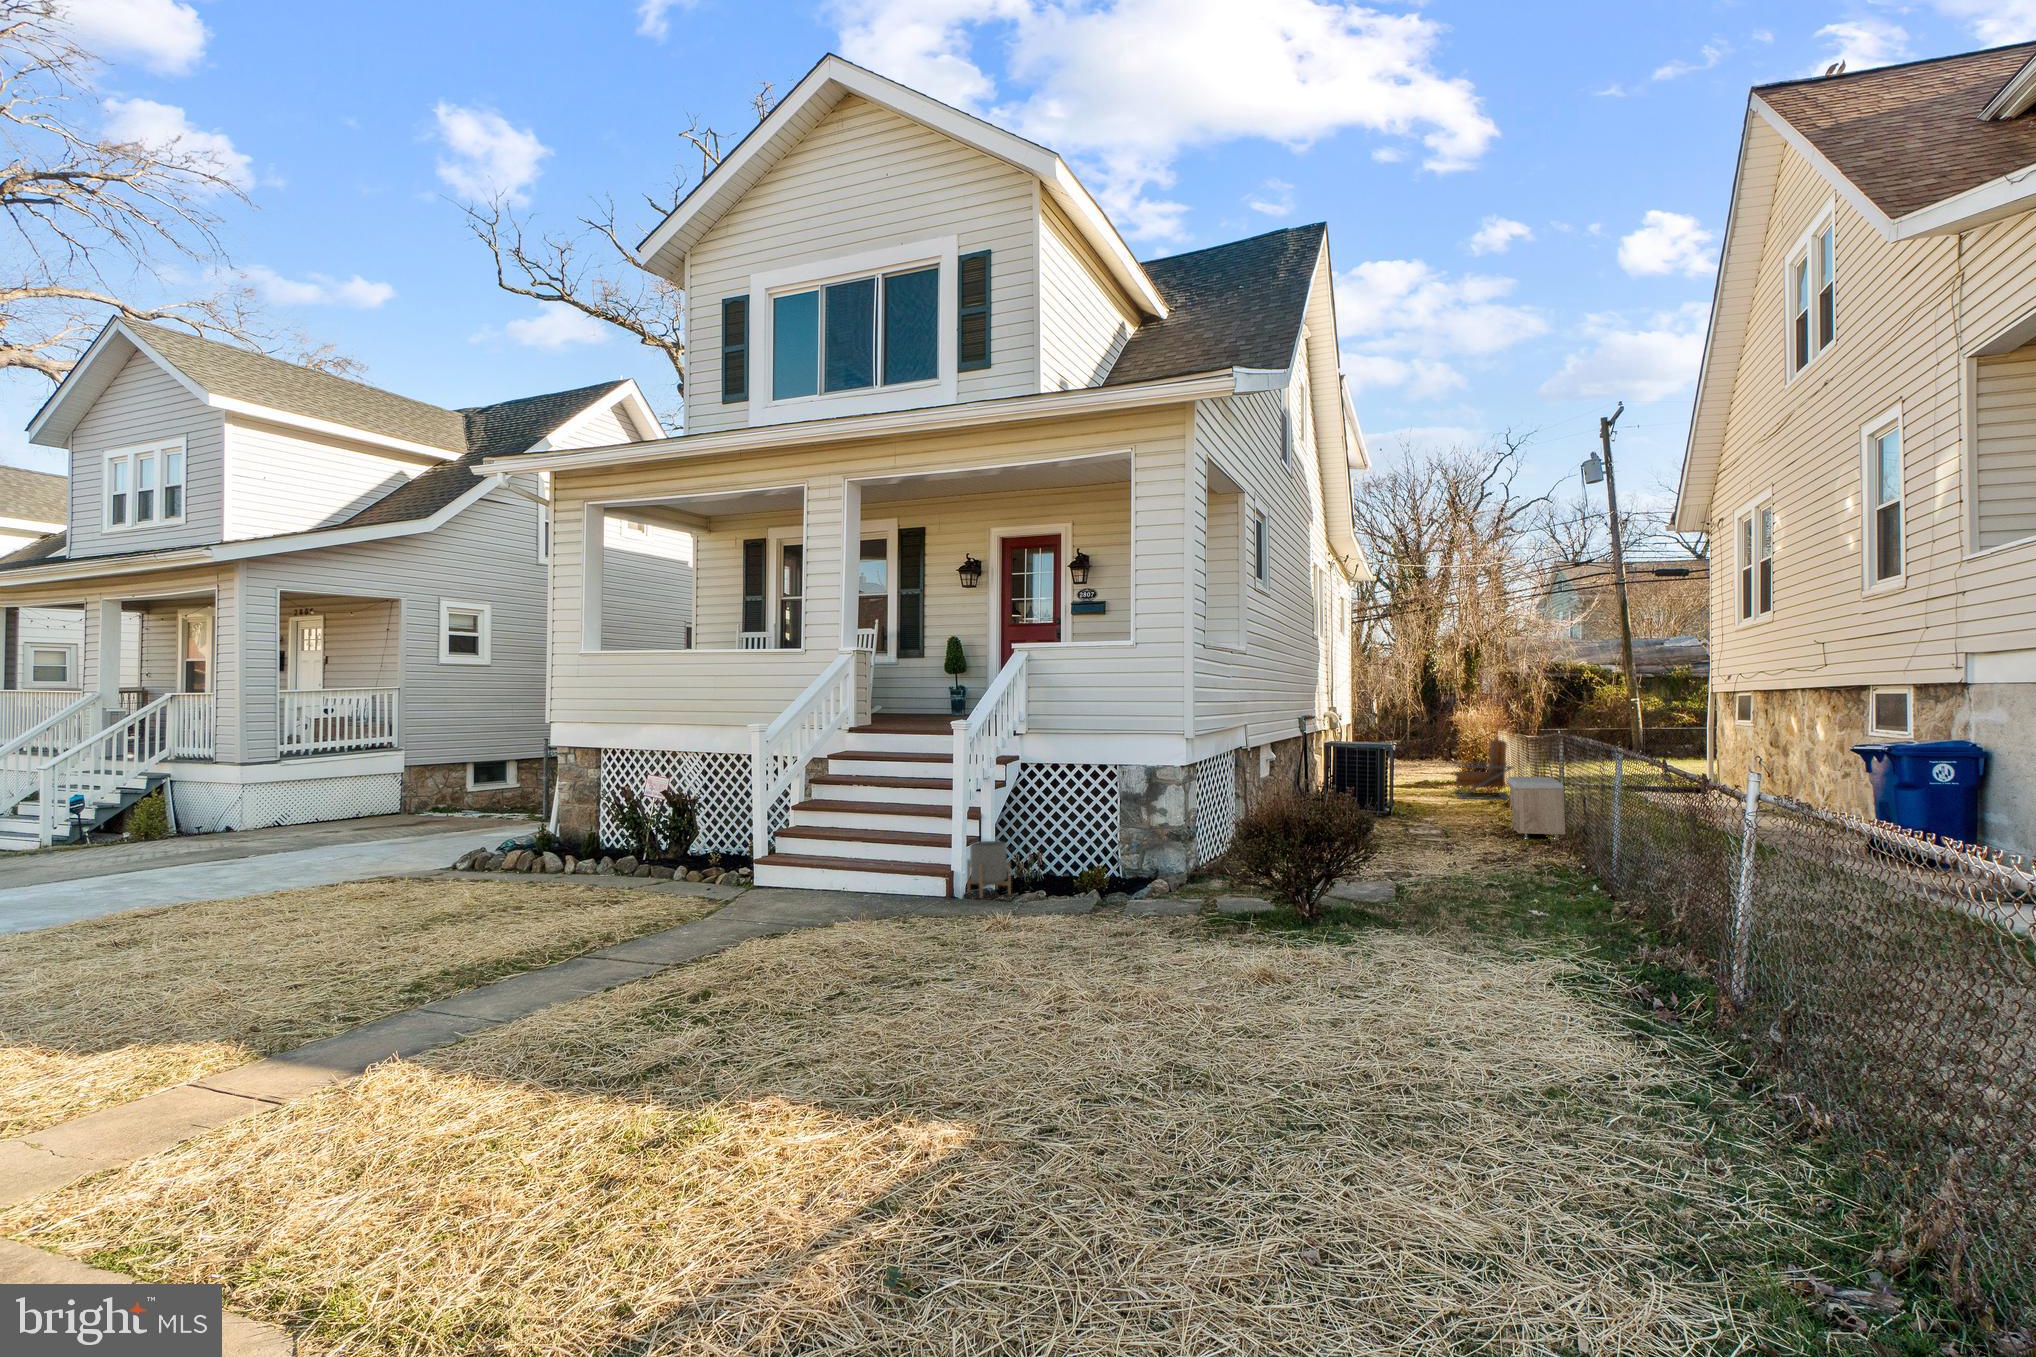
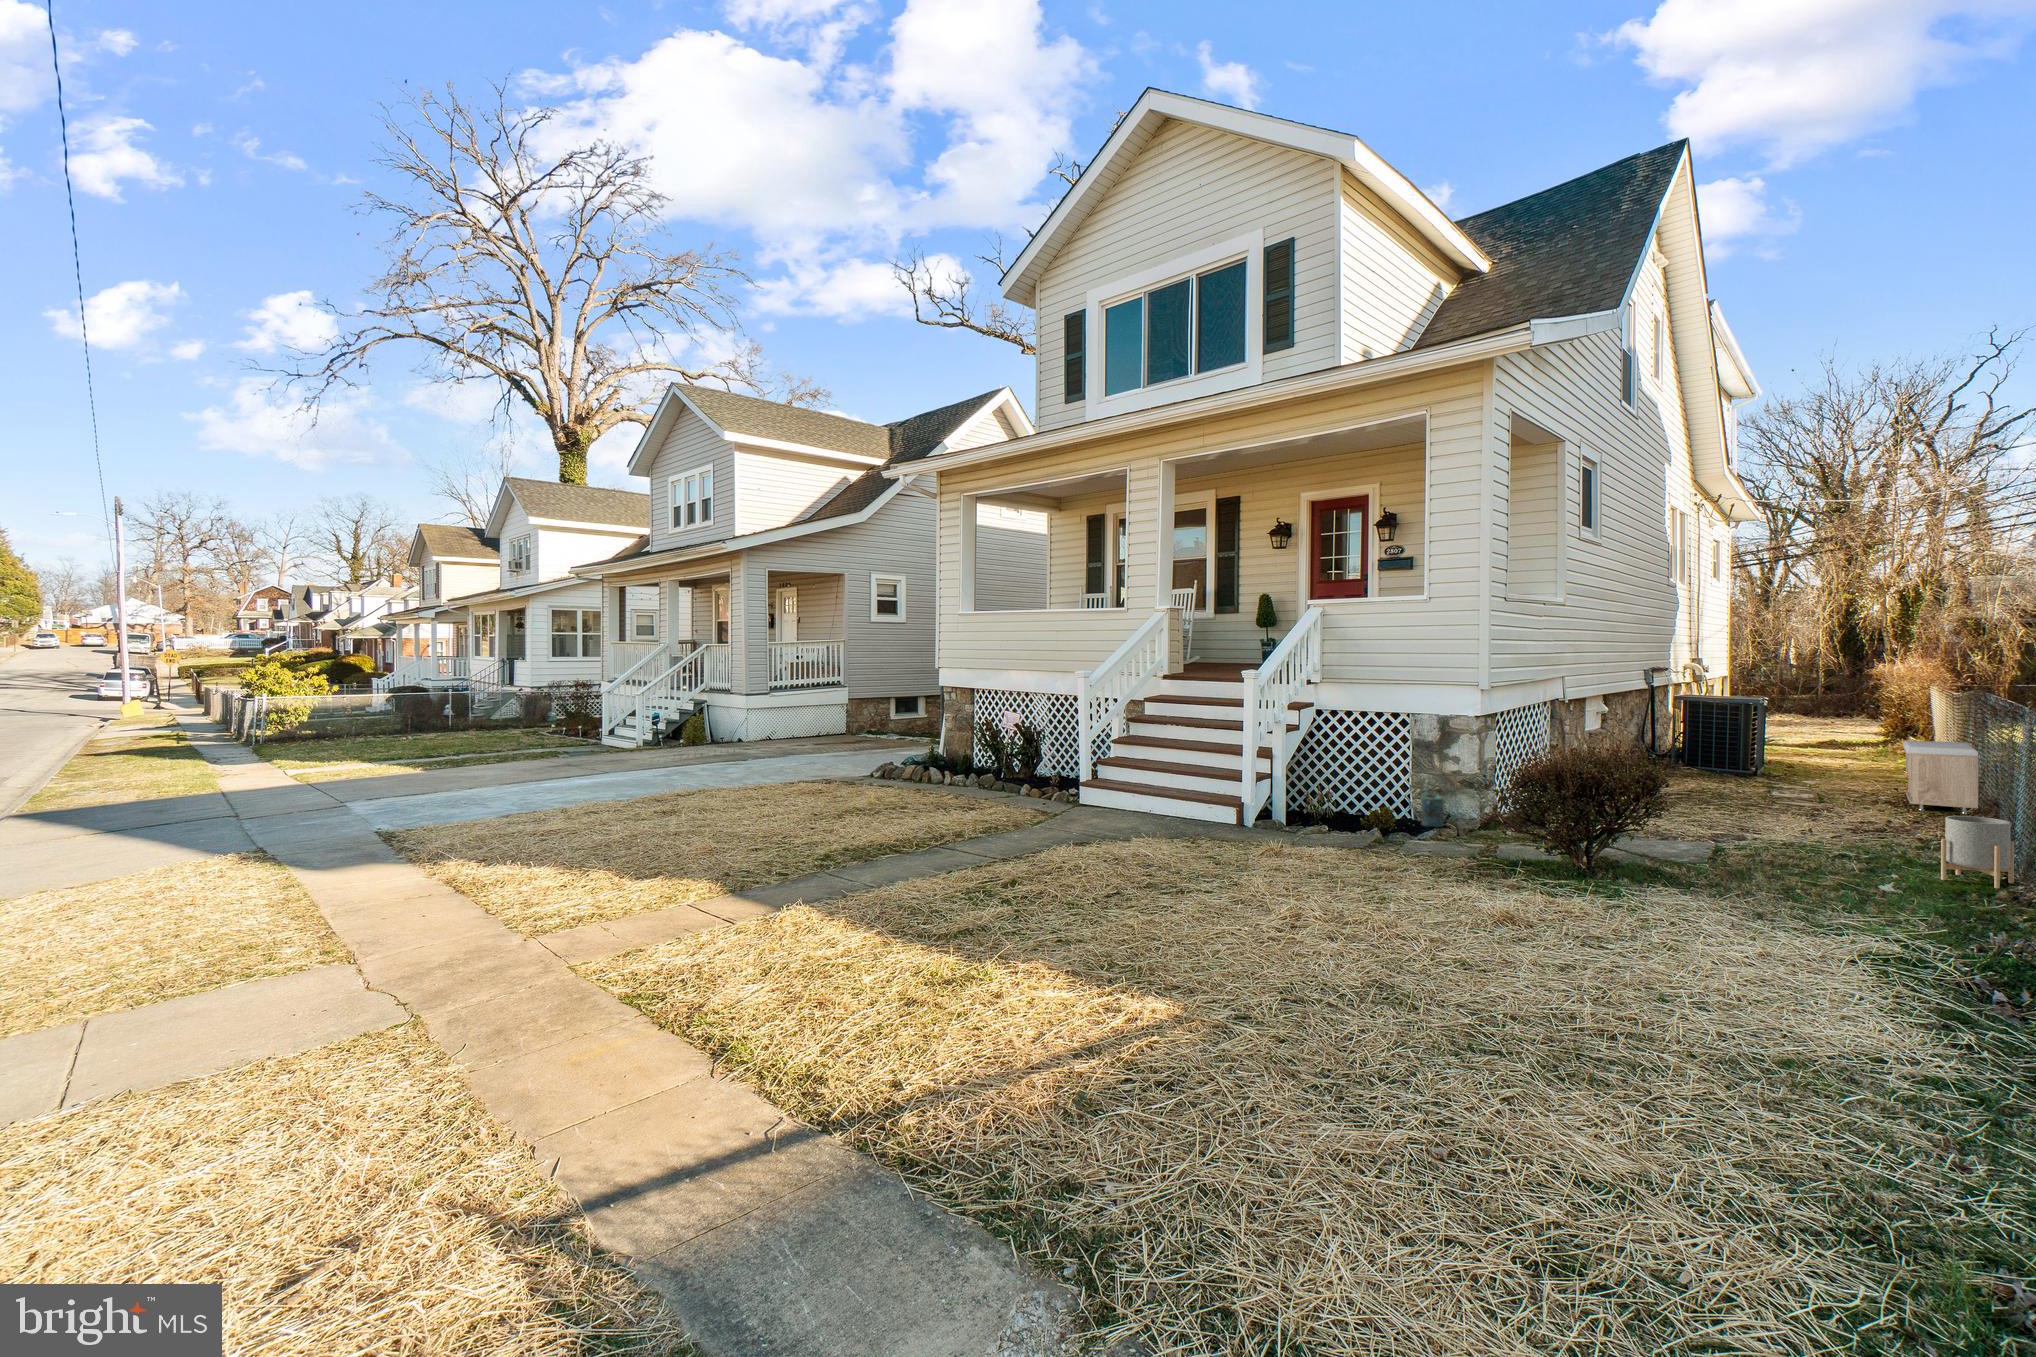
lounge chair: present [1455,740,1513,799] -> none [1850,698,1932,766]
planter: present [967,841,1011,898] -> present [1941,816,2014,888]
watering can: none [1134,843,1157,884] -> present [1421,789,1444,827]

